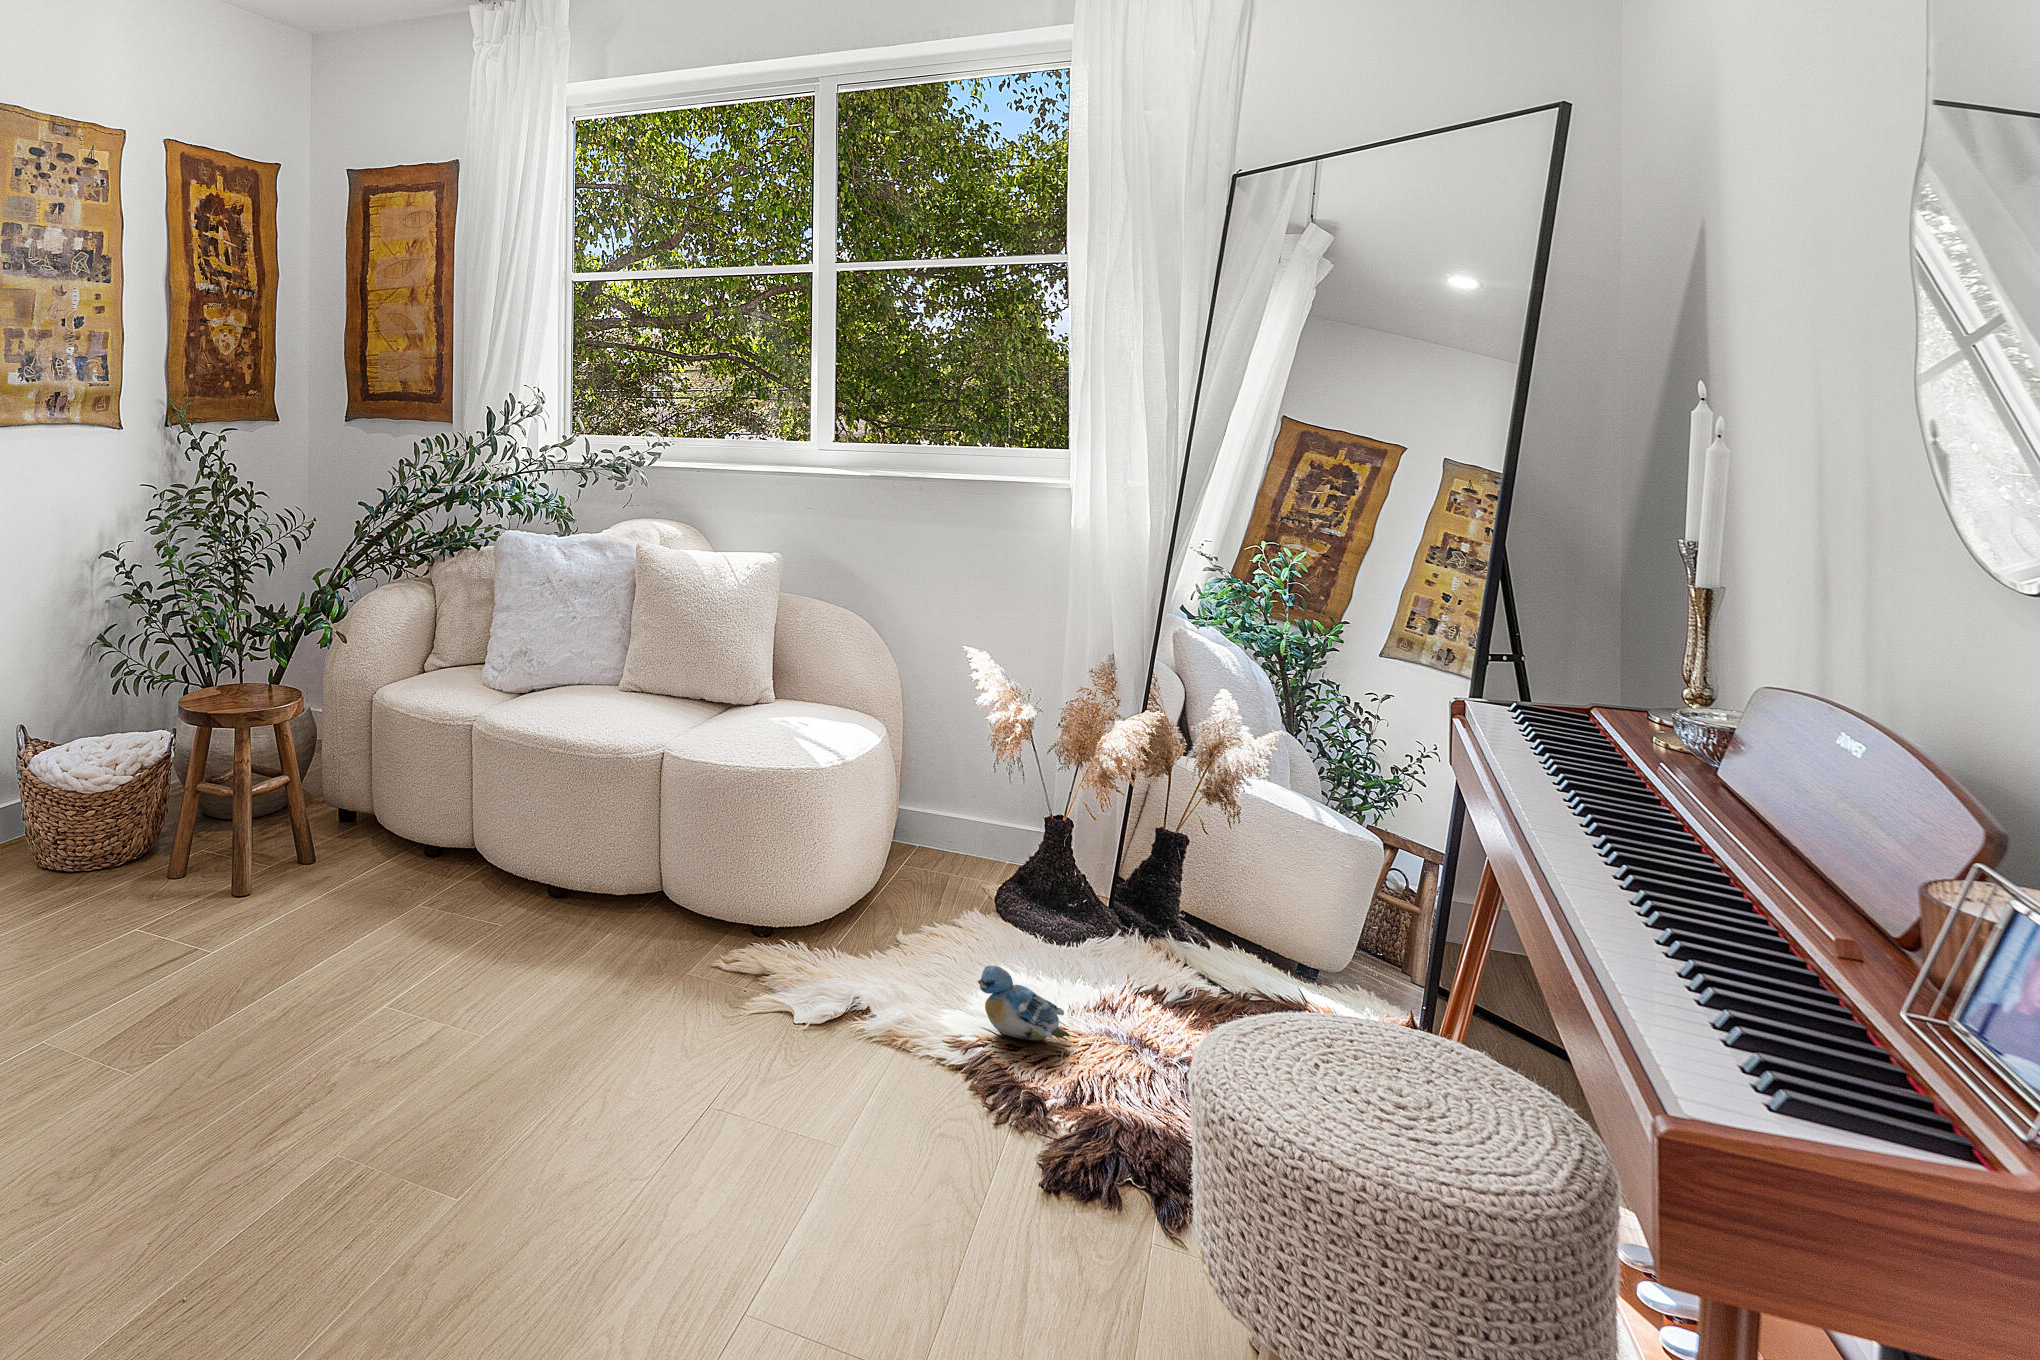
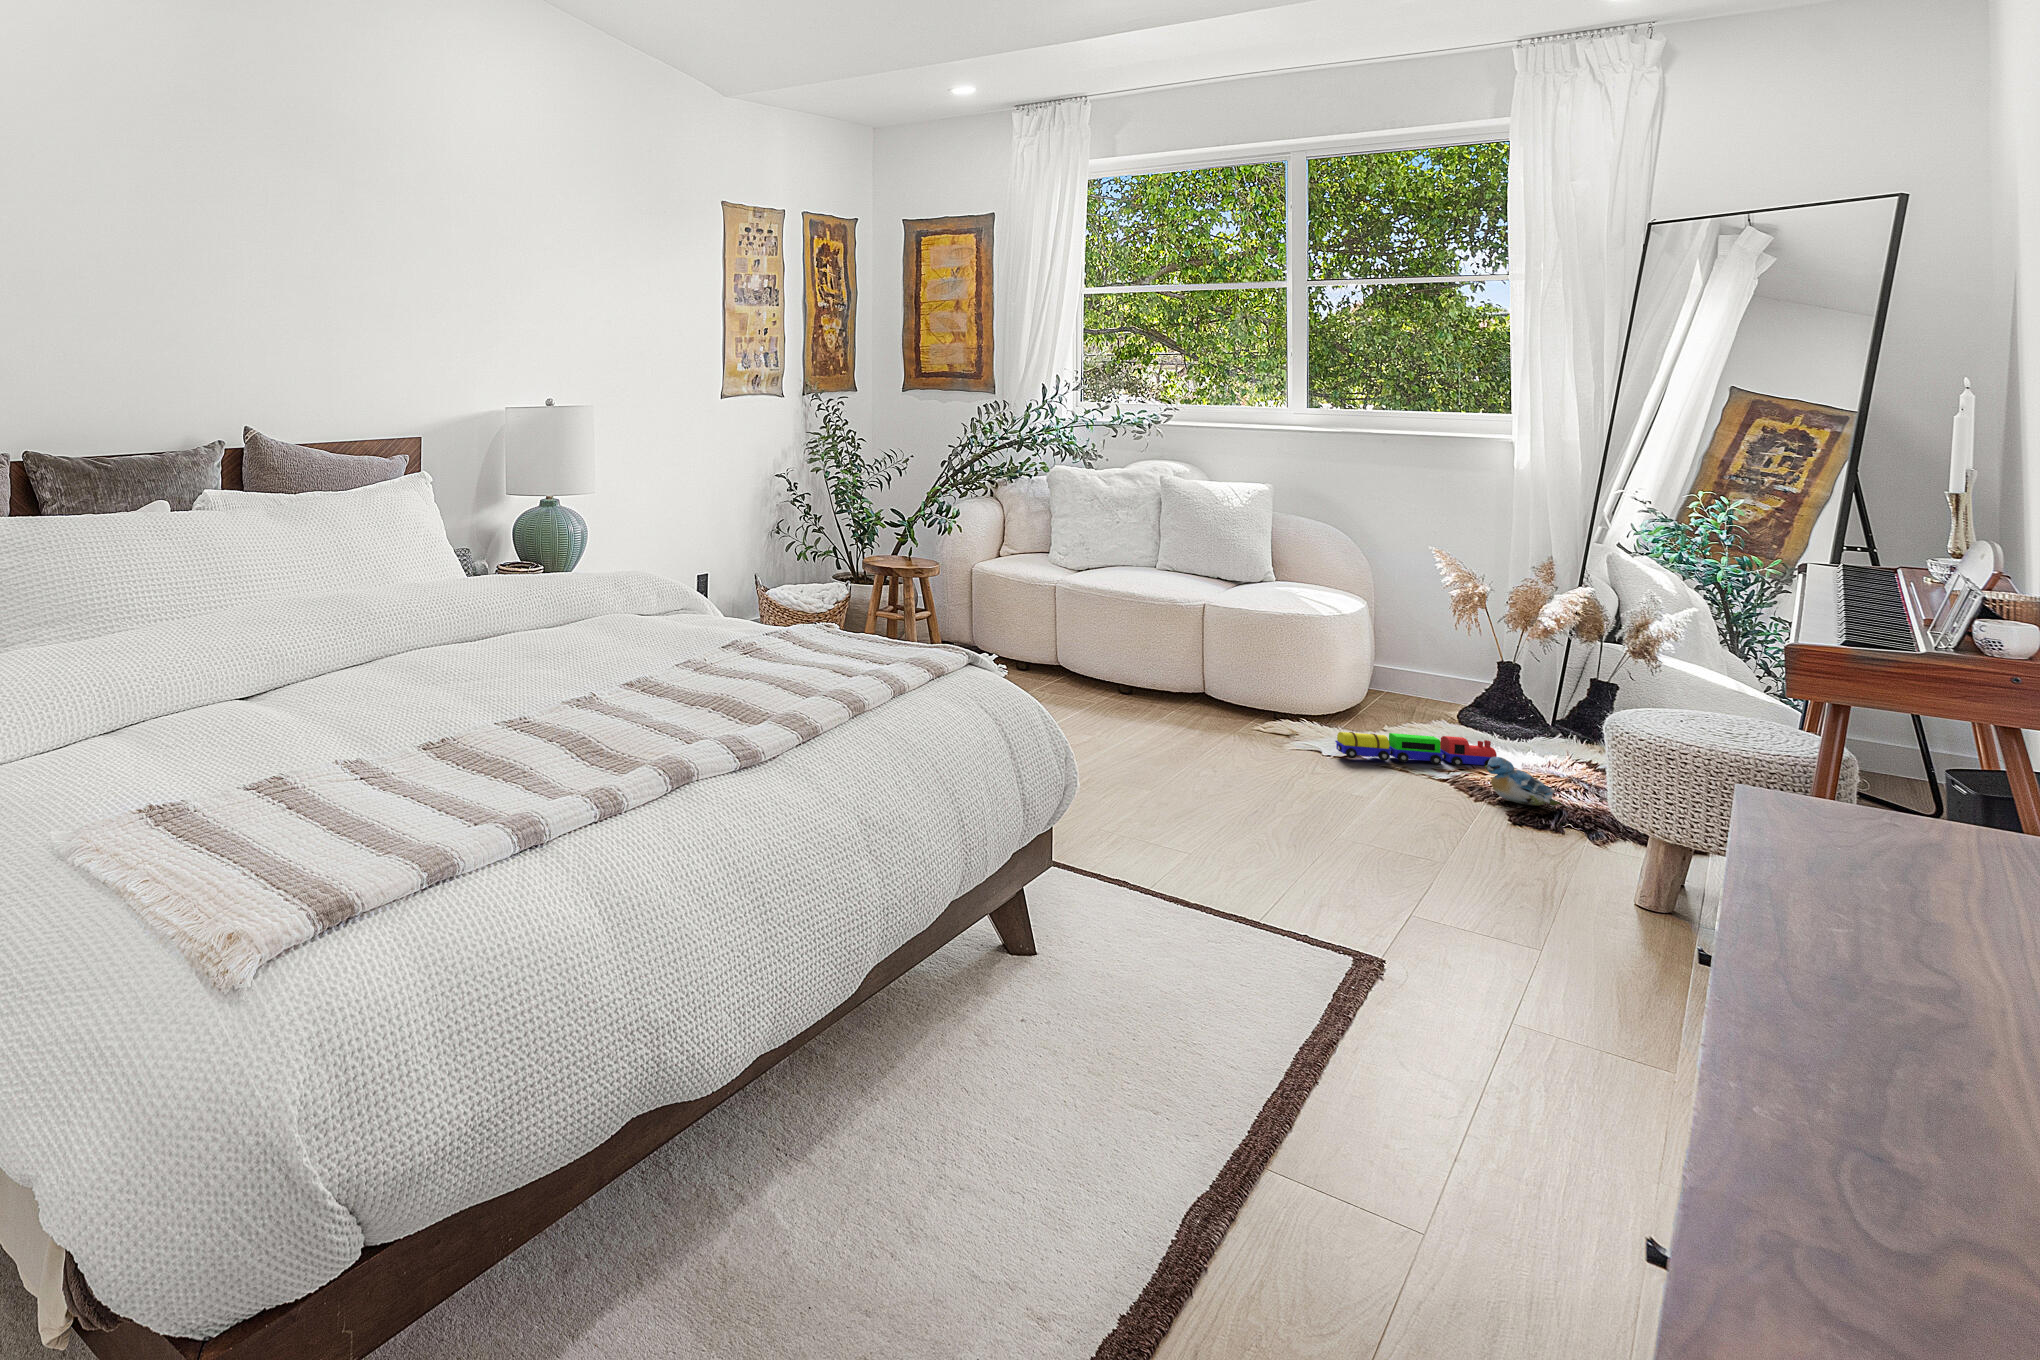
toy train: none [805,922,1011,973] -> present [1335,732,1497,766]

